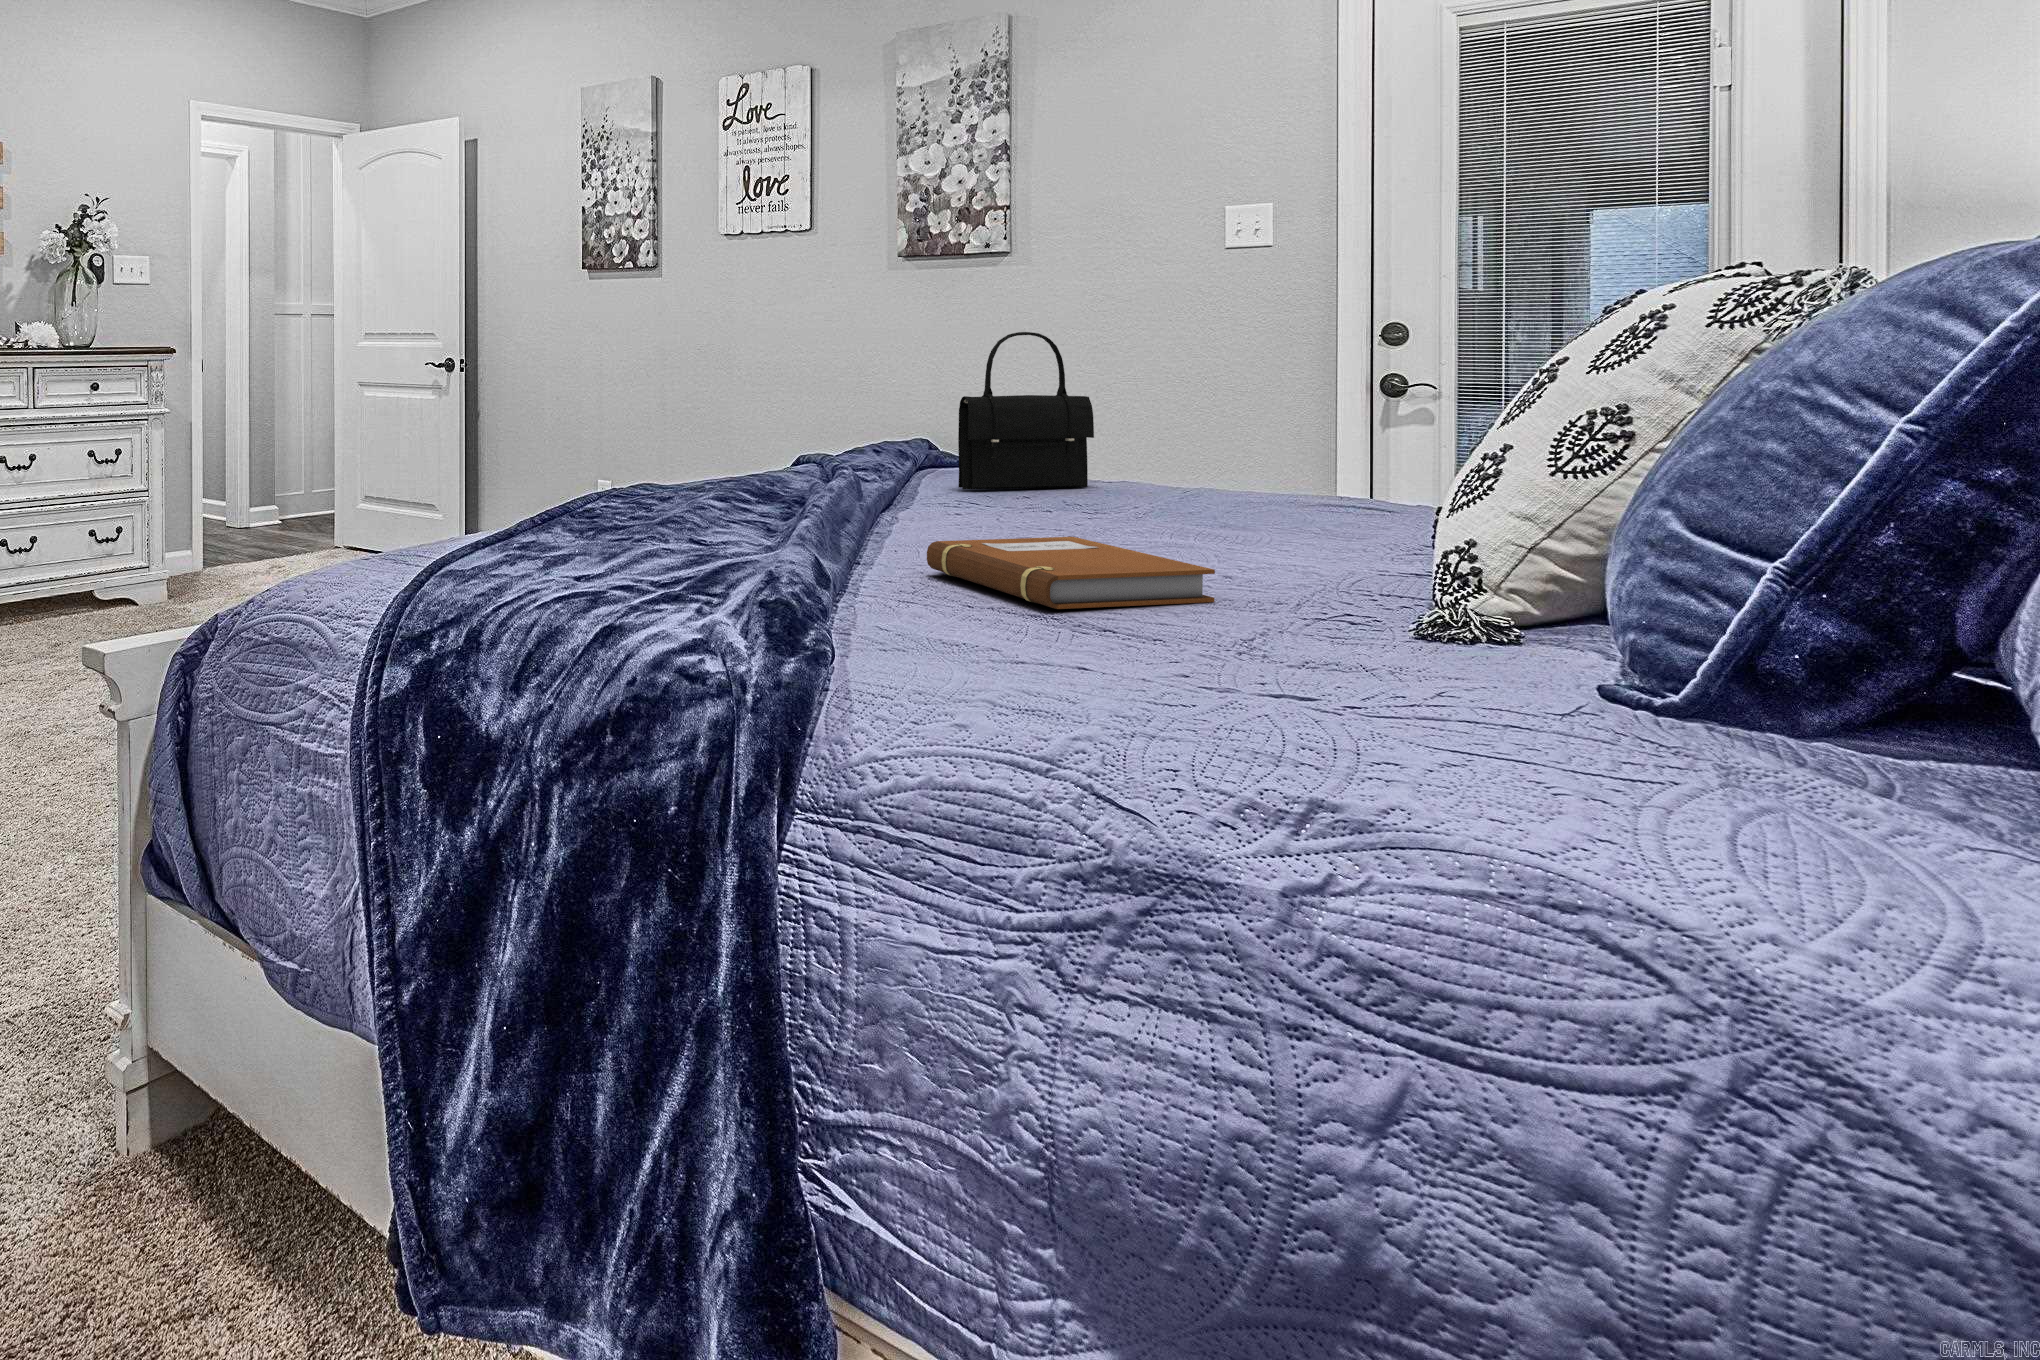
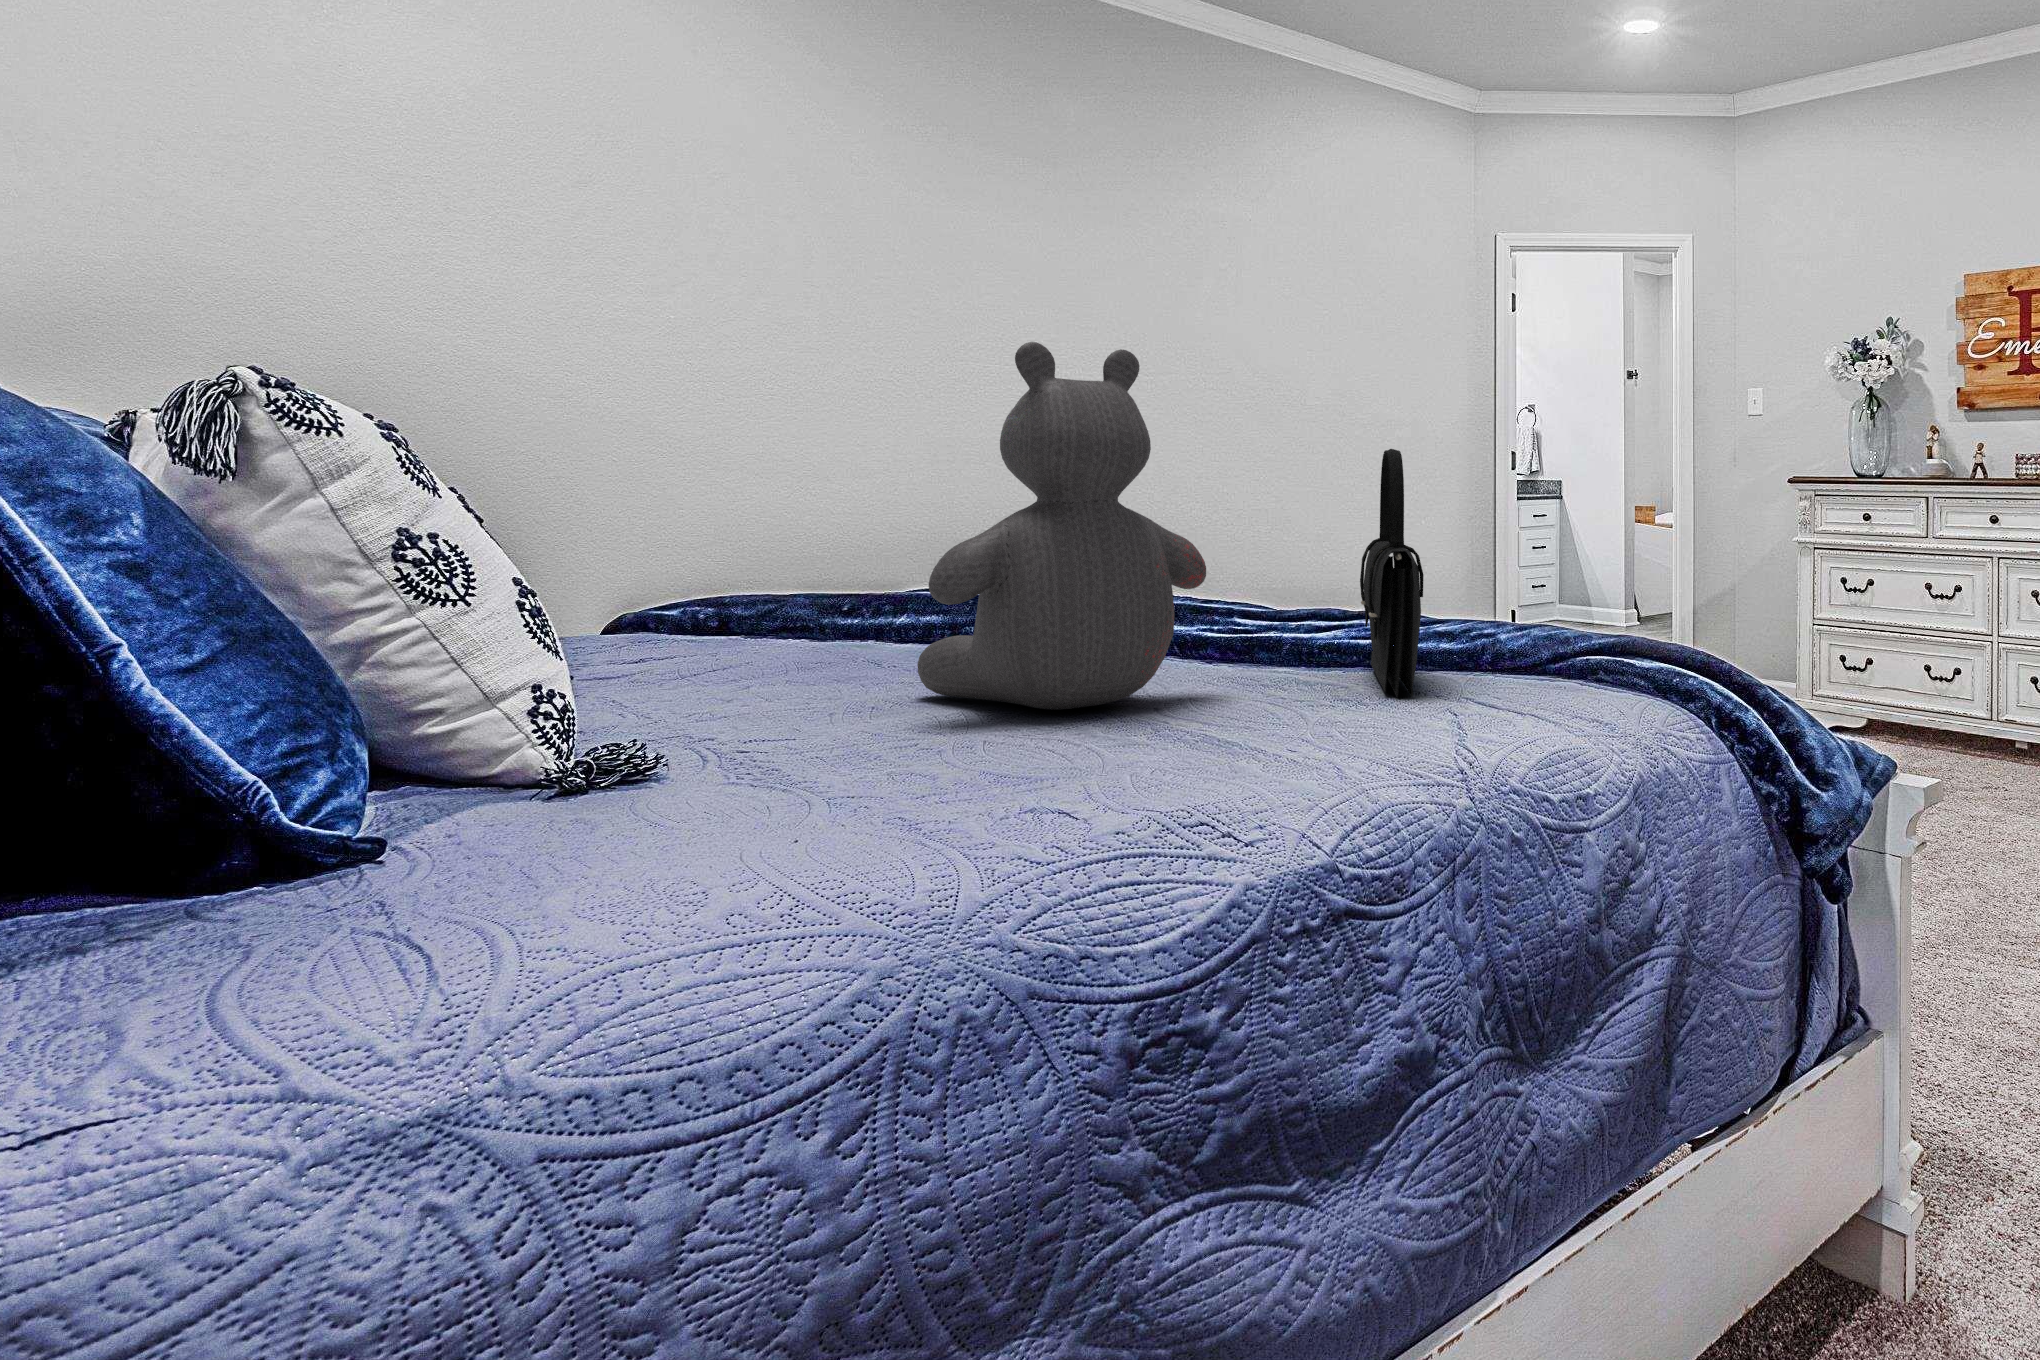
teddy bear: none [1145,264,1371,520] -> present [918,342,1206,710]
notebook: present [927,537,1215,609] -> none [665,608,873,647]

